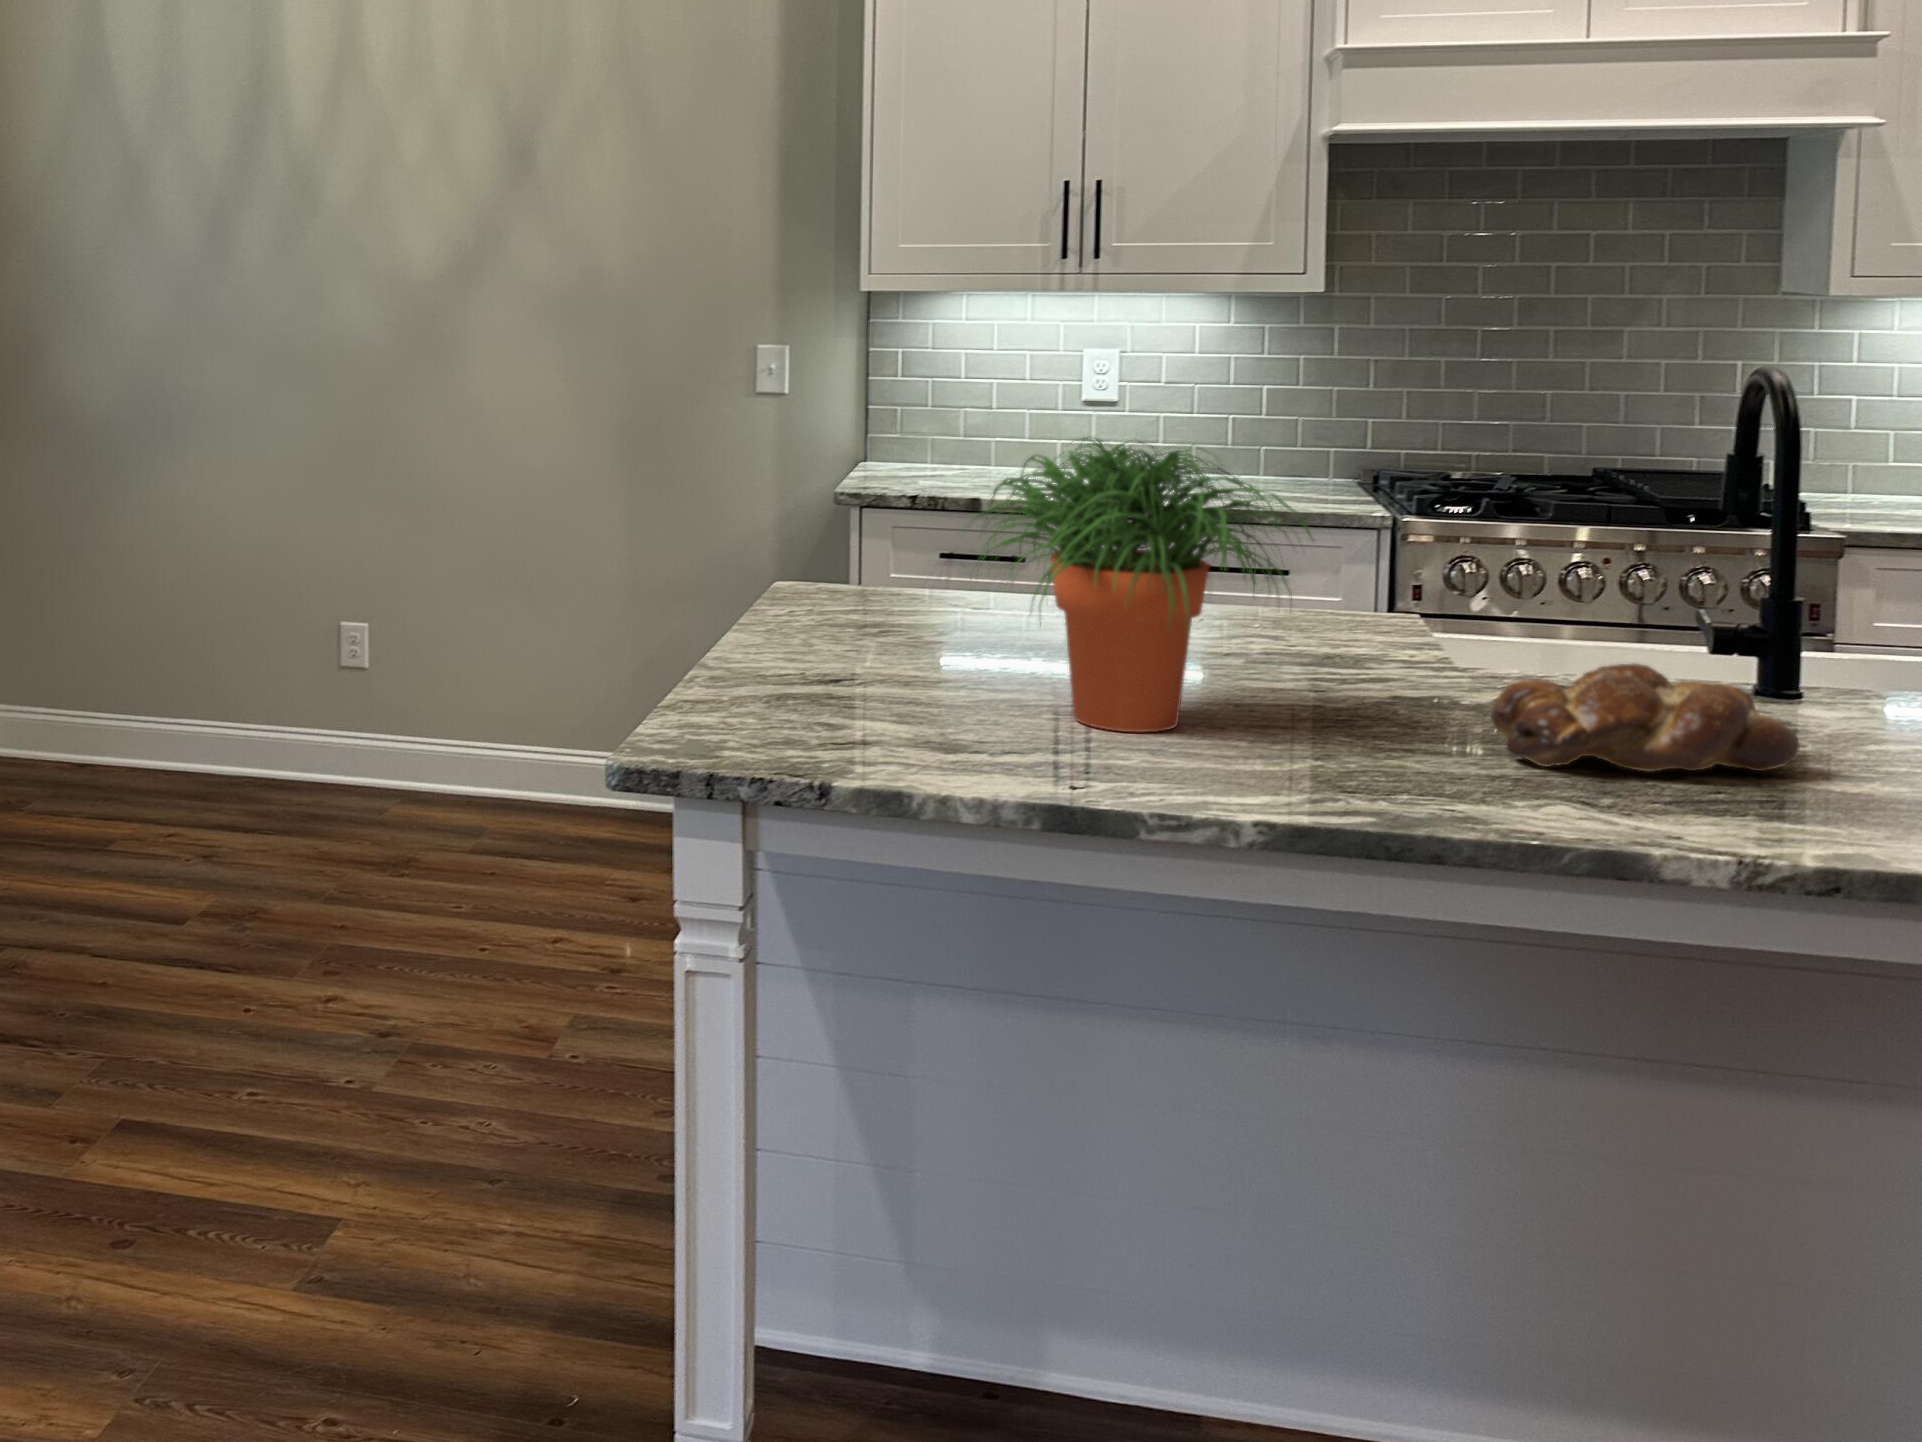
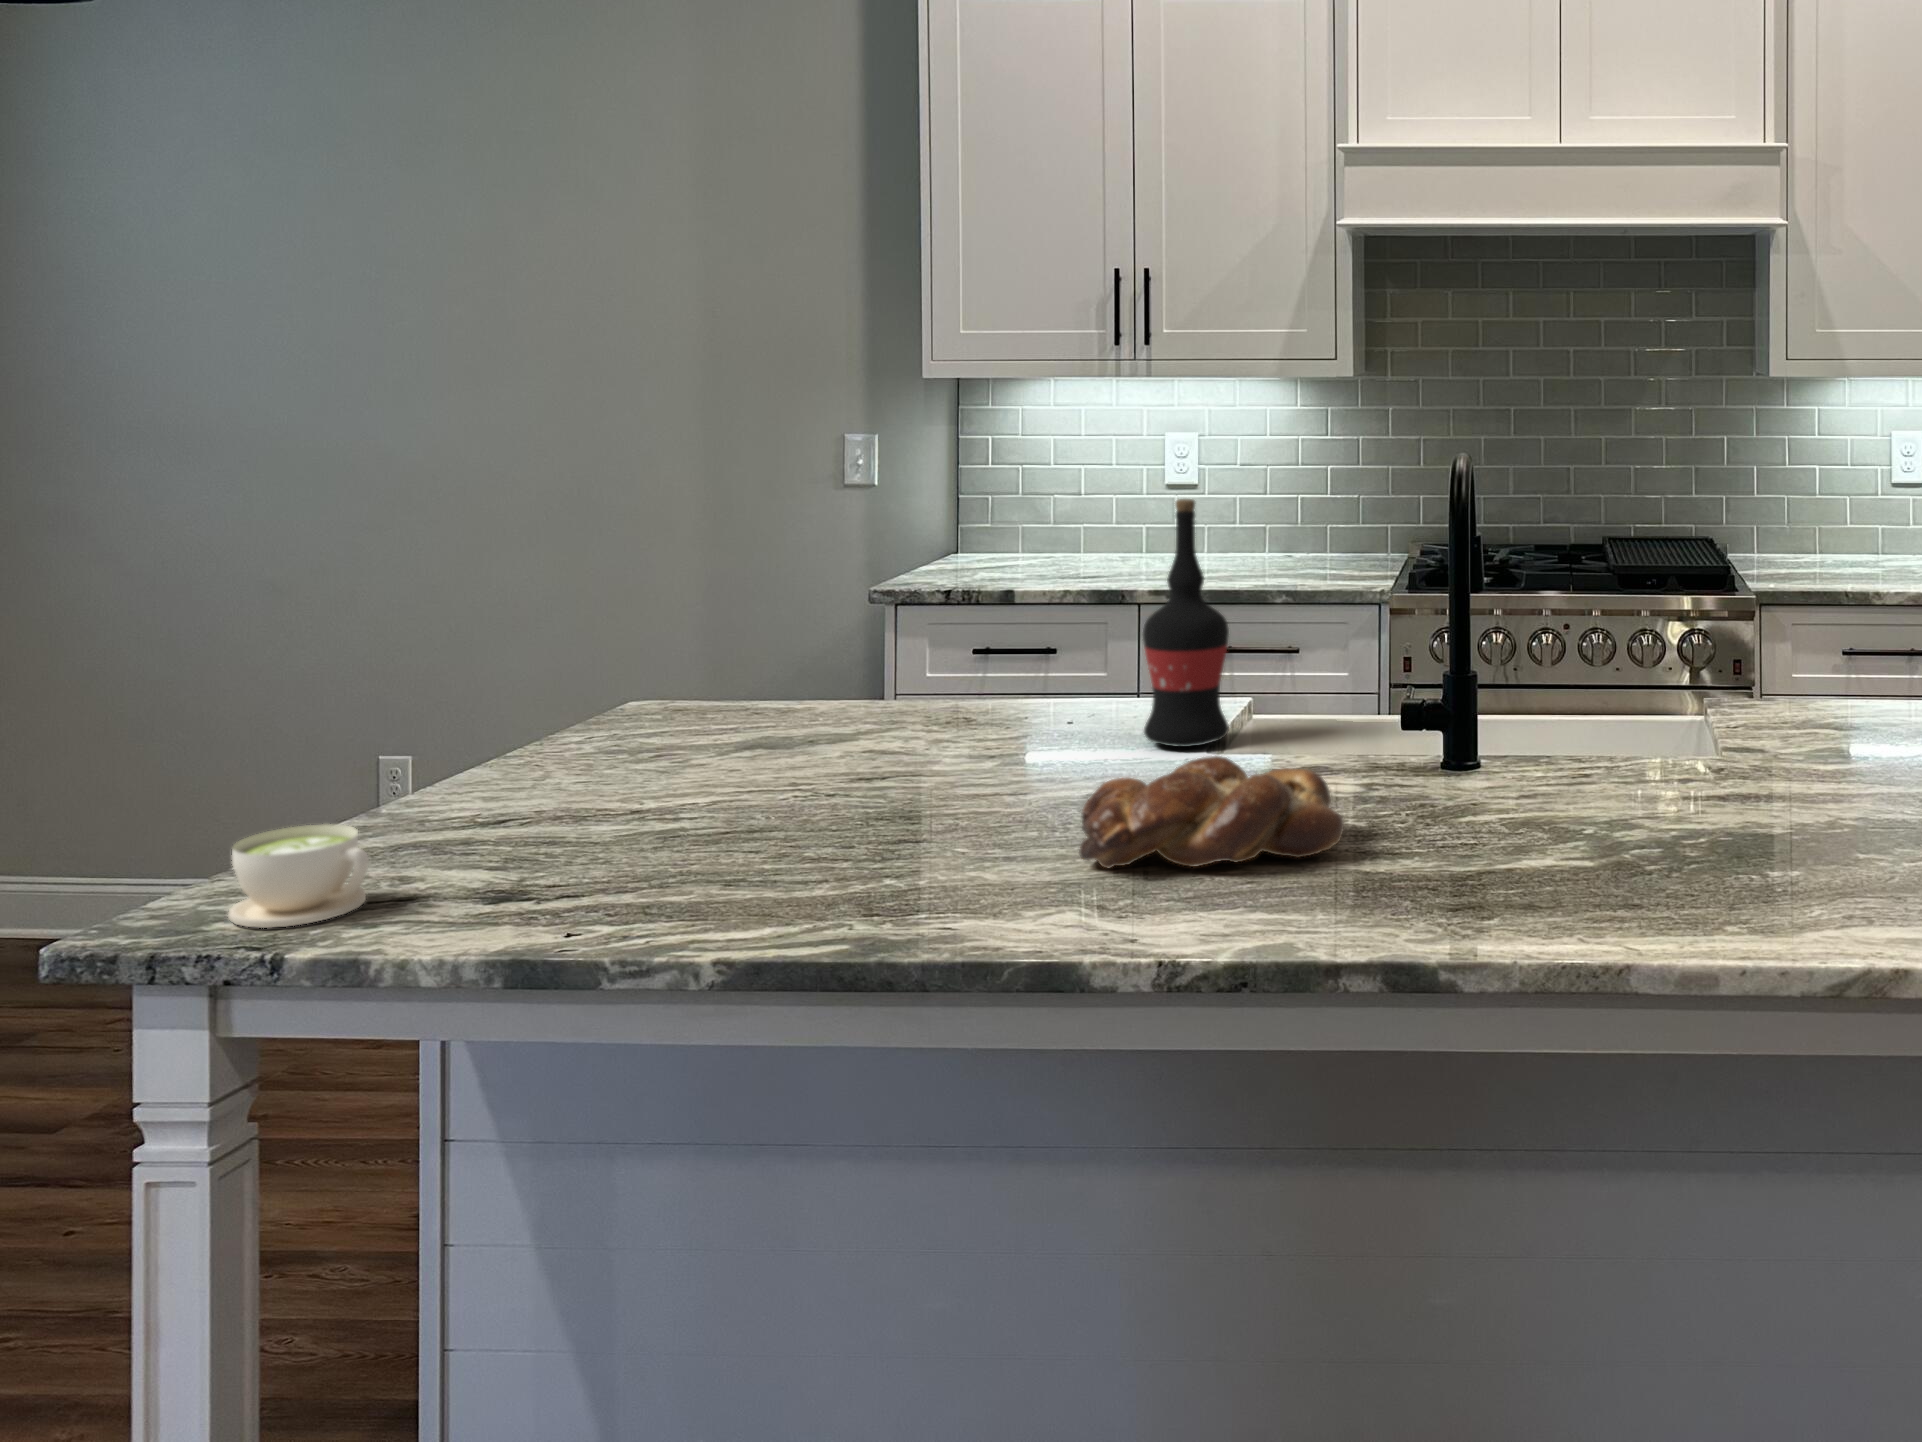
wine bottle: none [1387,407,1488,657] -> present [1143,499,1229,747]
potted plant: present [965,436,1314,732] -> none [553,545,919,860]
coffee cup: none [738,673,860,760] -> present [228,824,369,928]

